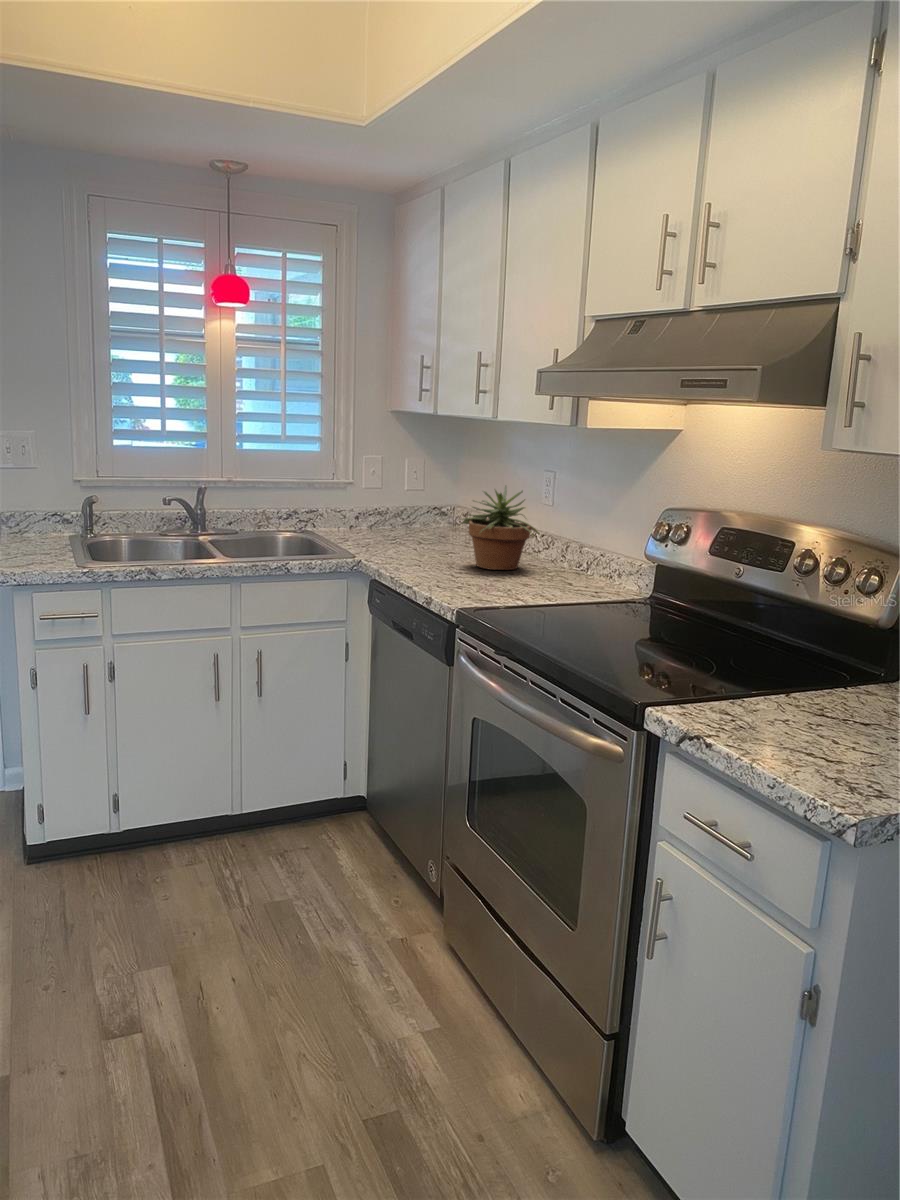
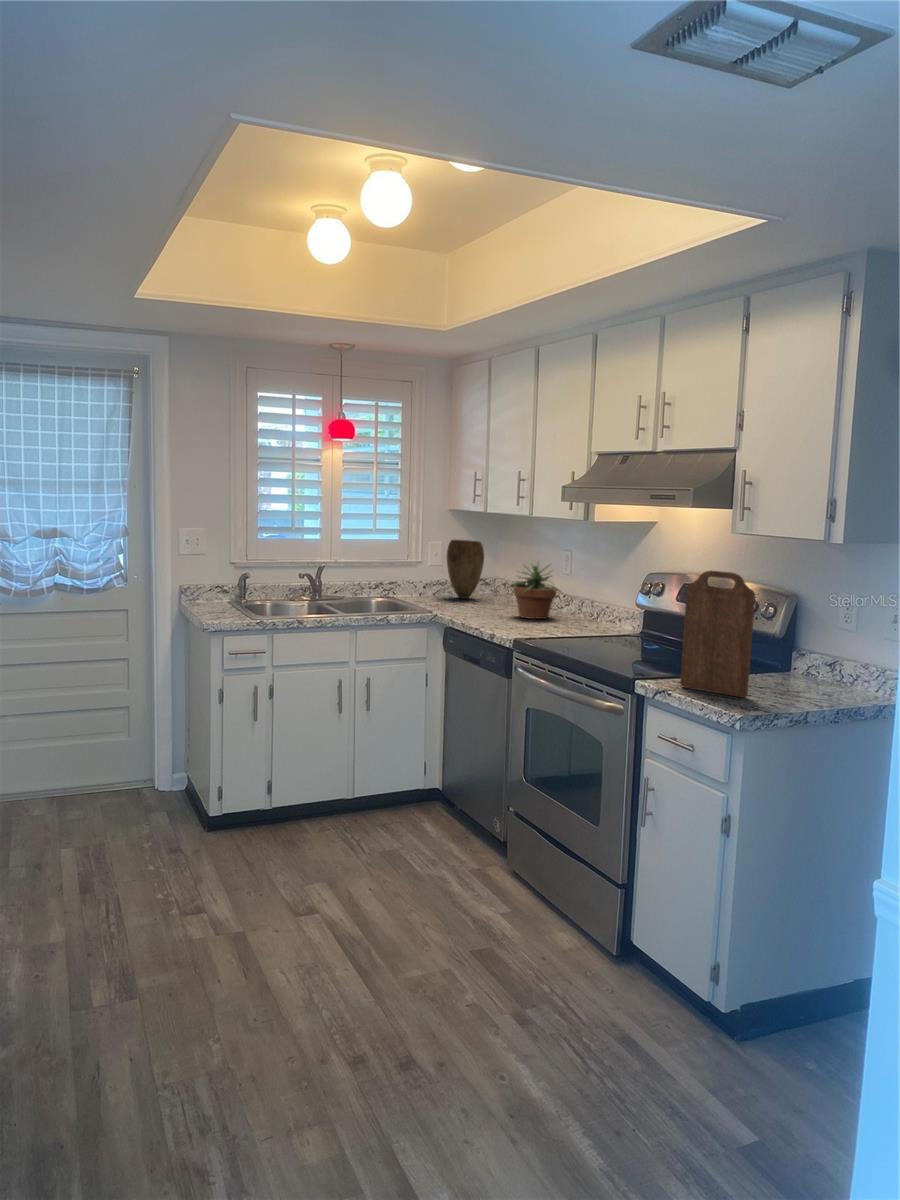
vase: none [385,453,437,535] -> present [447,540,484,599]
cutting board: none [726,519,883,758] -> present [680,571,755,698]

